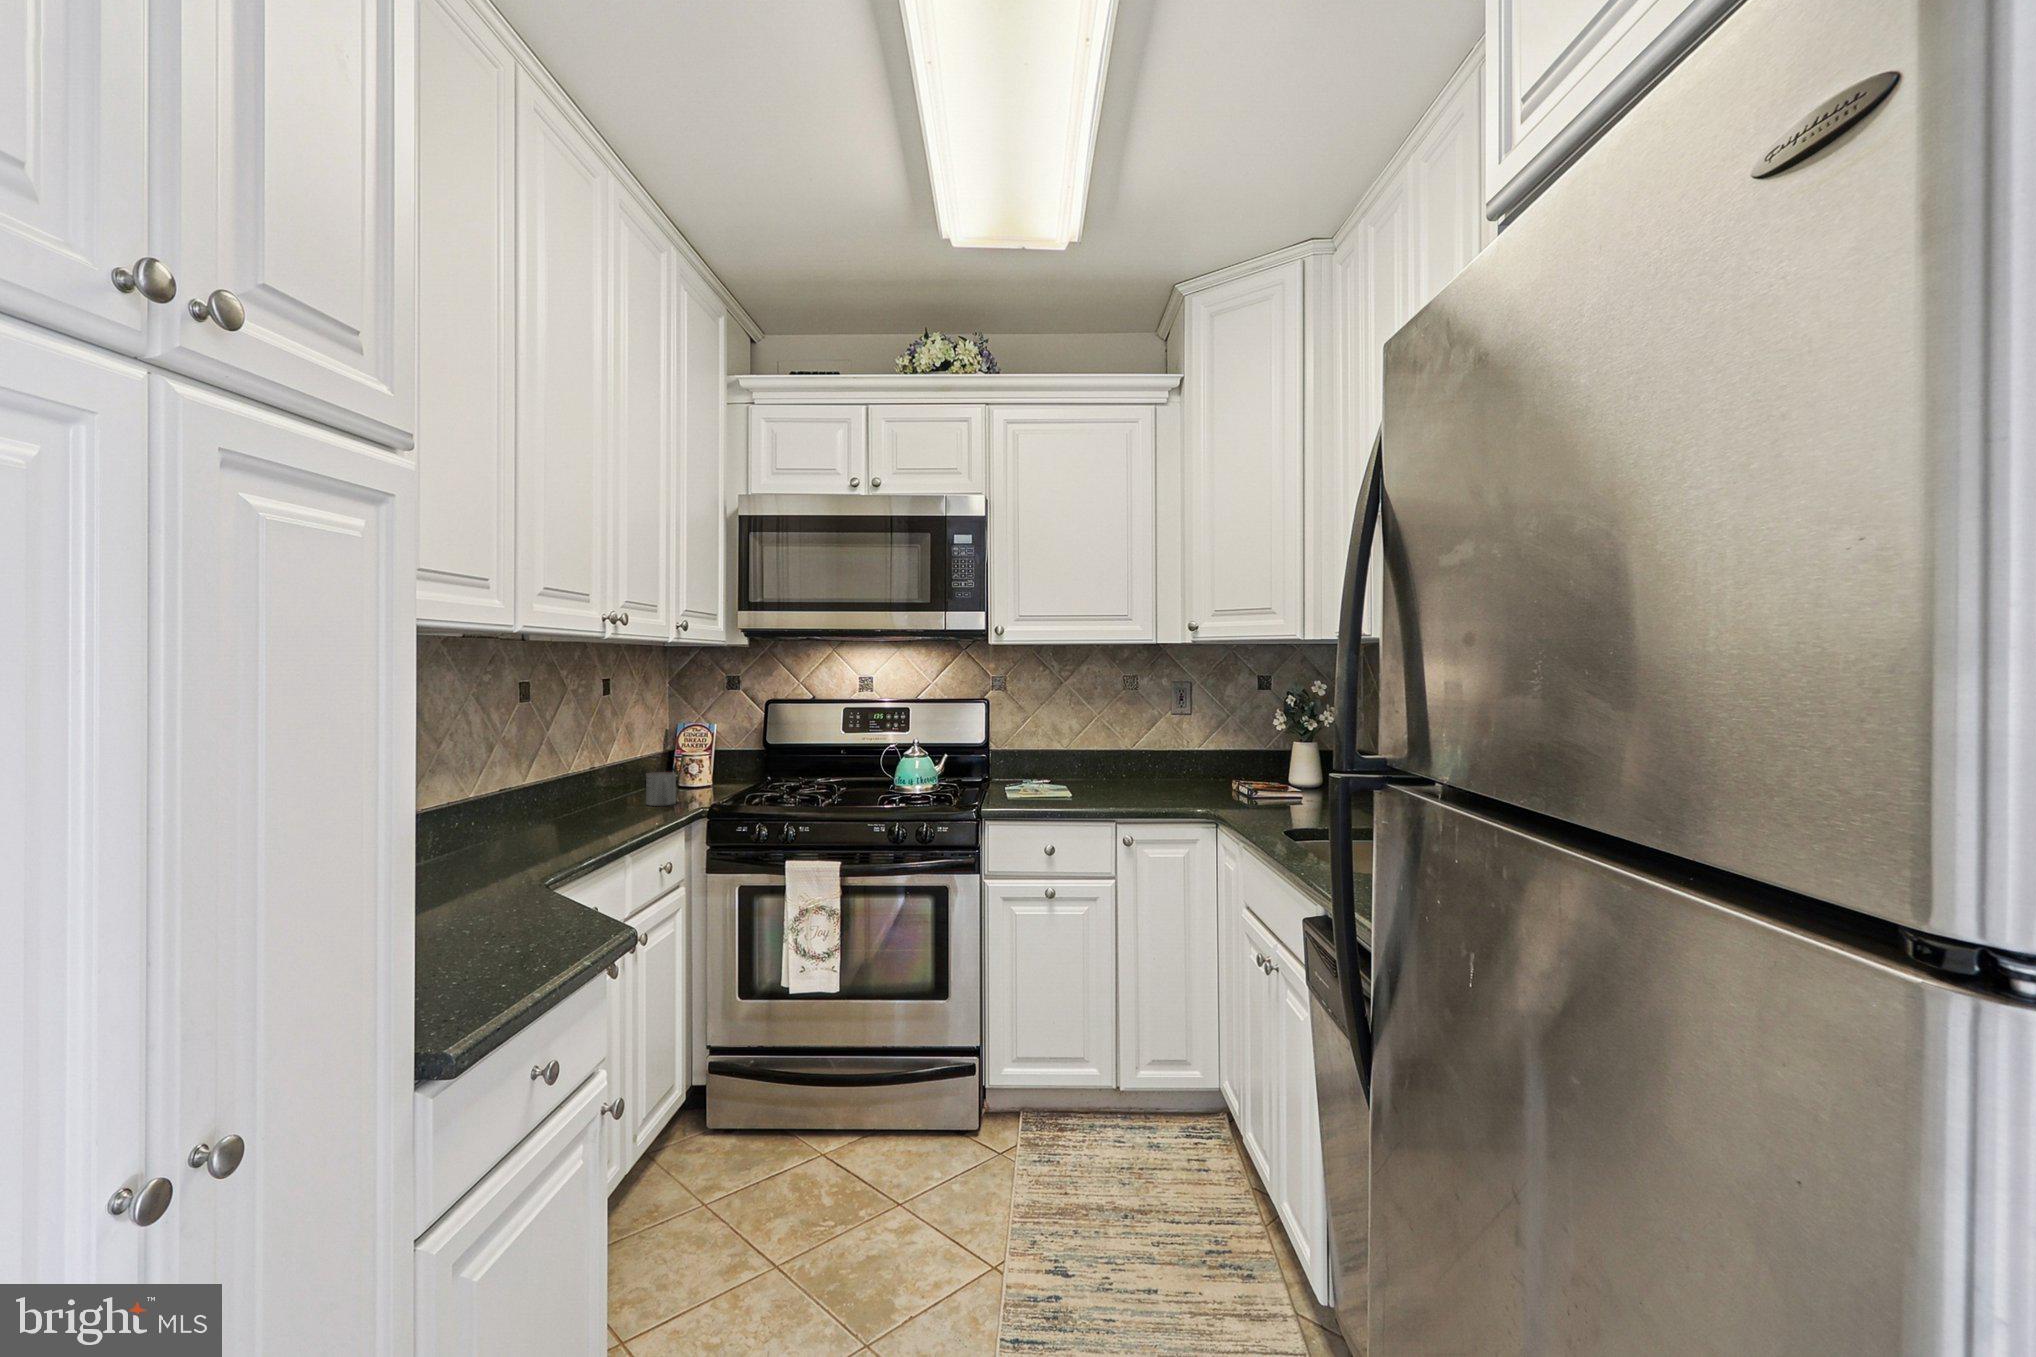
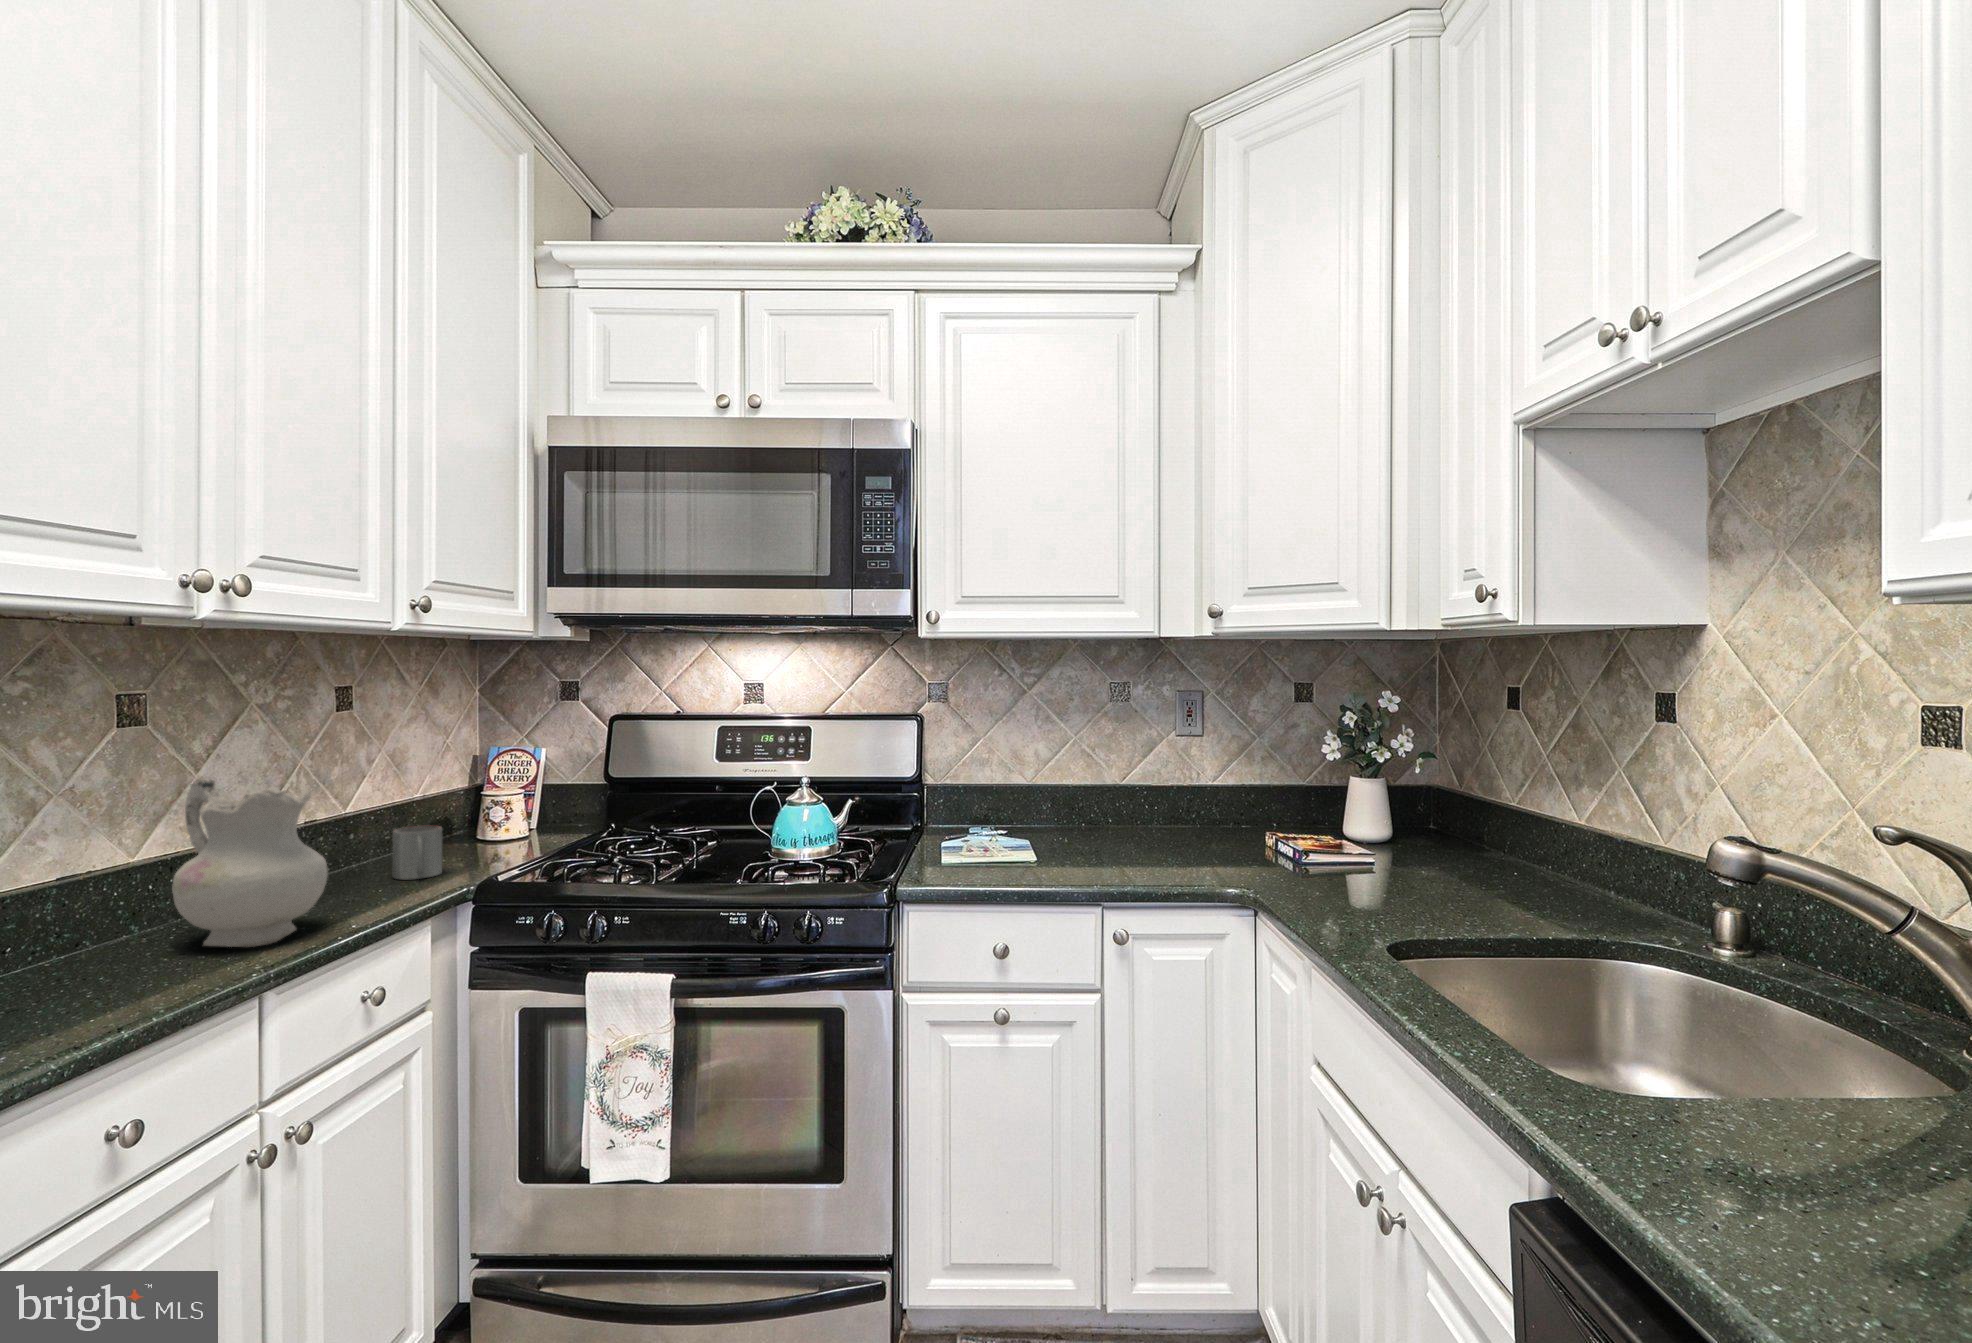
ceramic pitcher: none [557,732,640,831] -> present [172,779,328,947]

